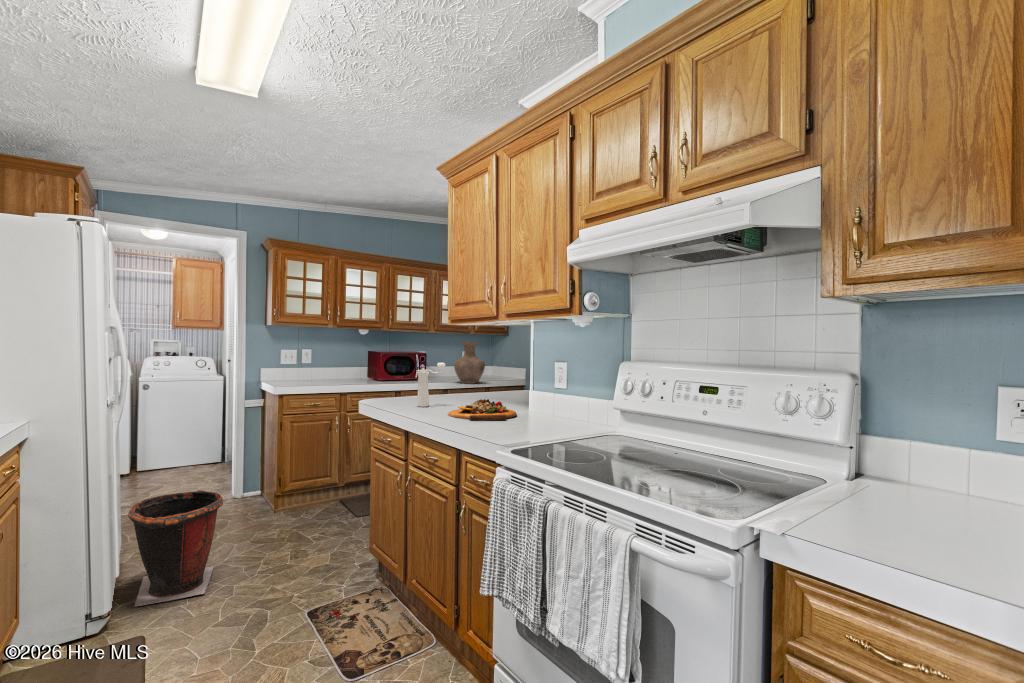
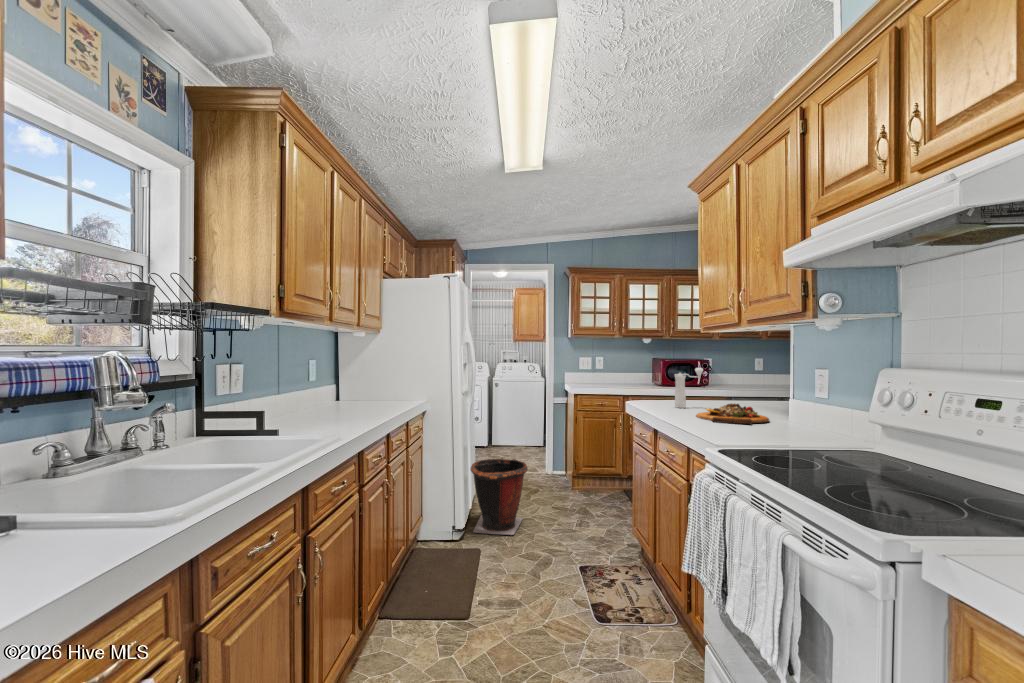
vase: present [454,342,485,384] -> none [736,349,772,392]

